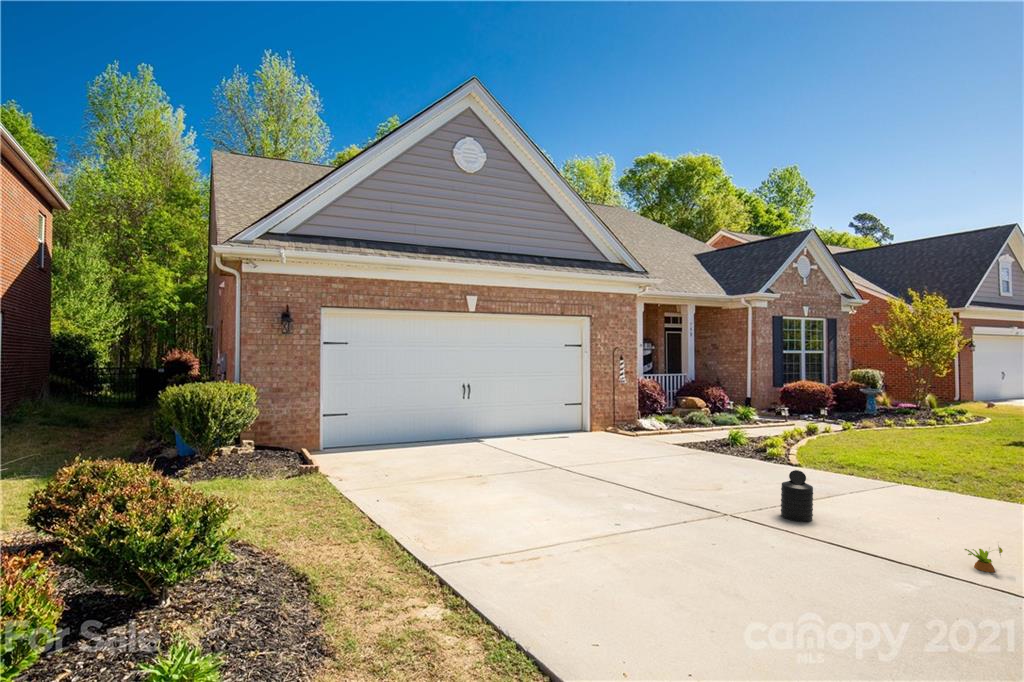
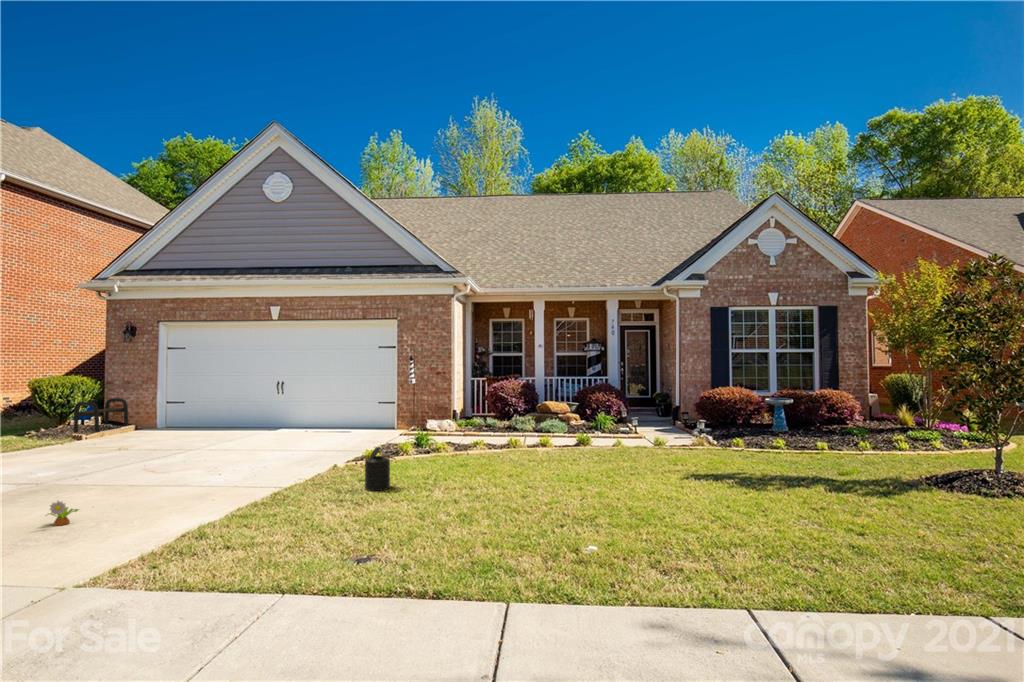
bench: none [243,415,287,471] -> present [74,398,128,432]
trash can: present [781,470,813,522] -> present [365,447,390,491]

